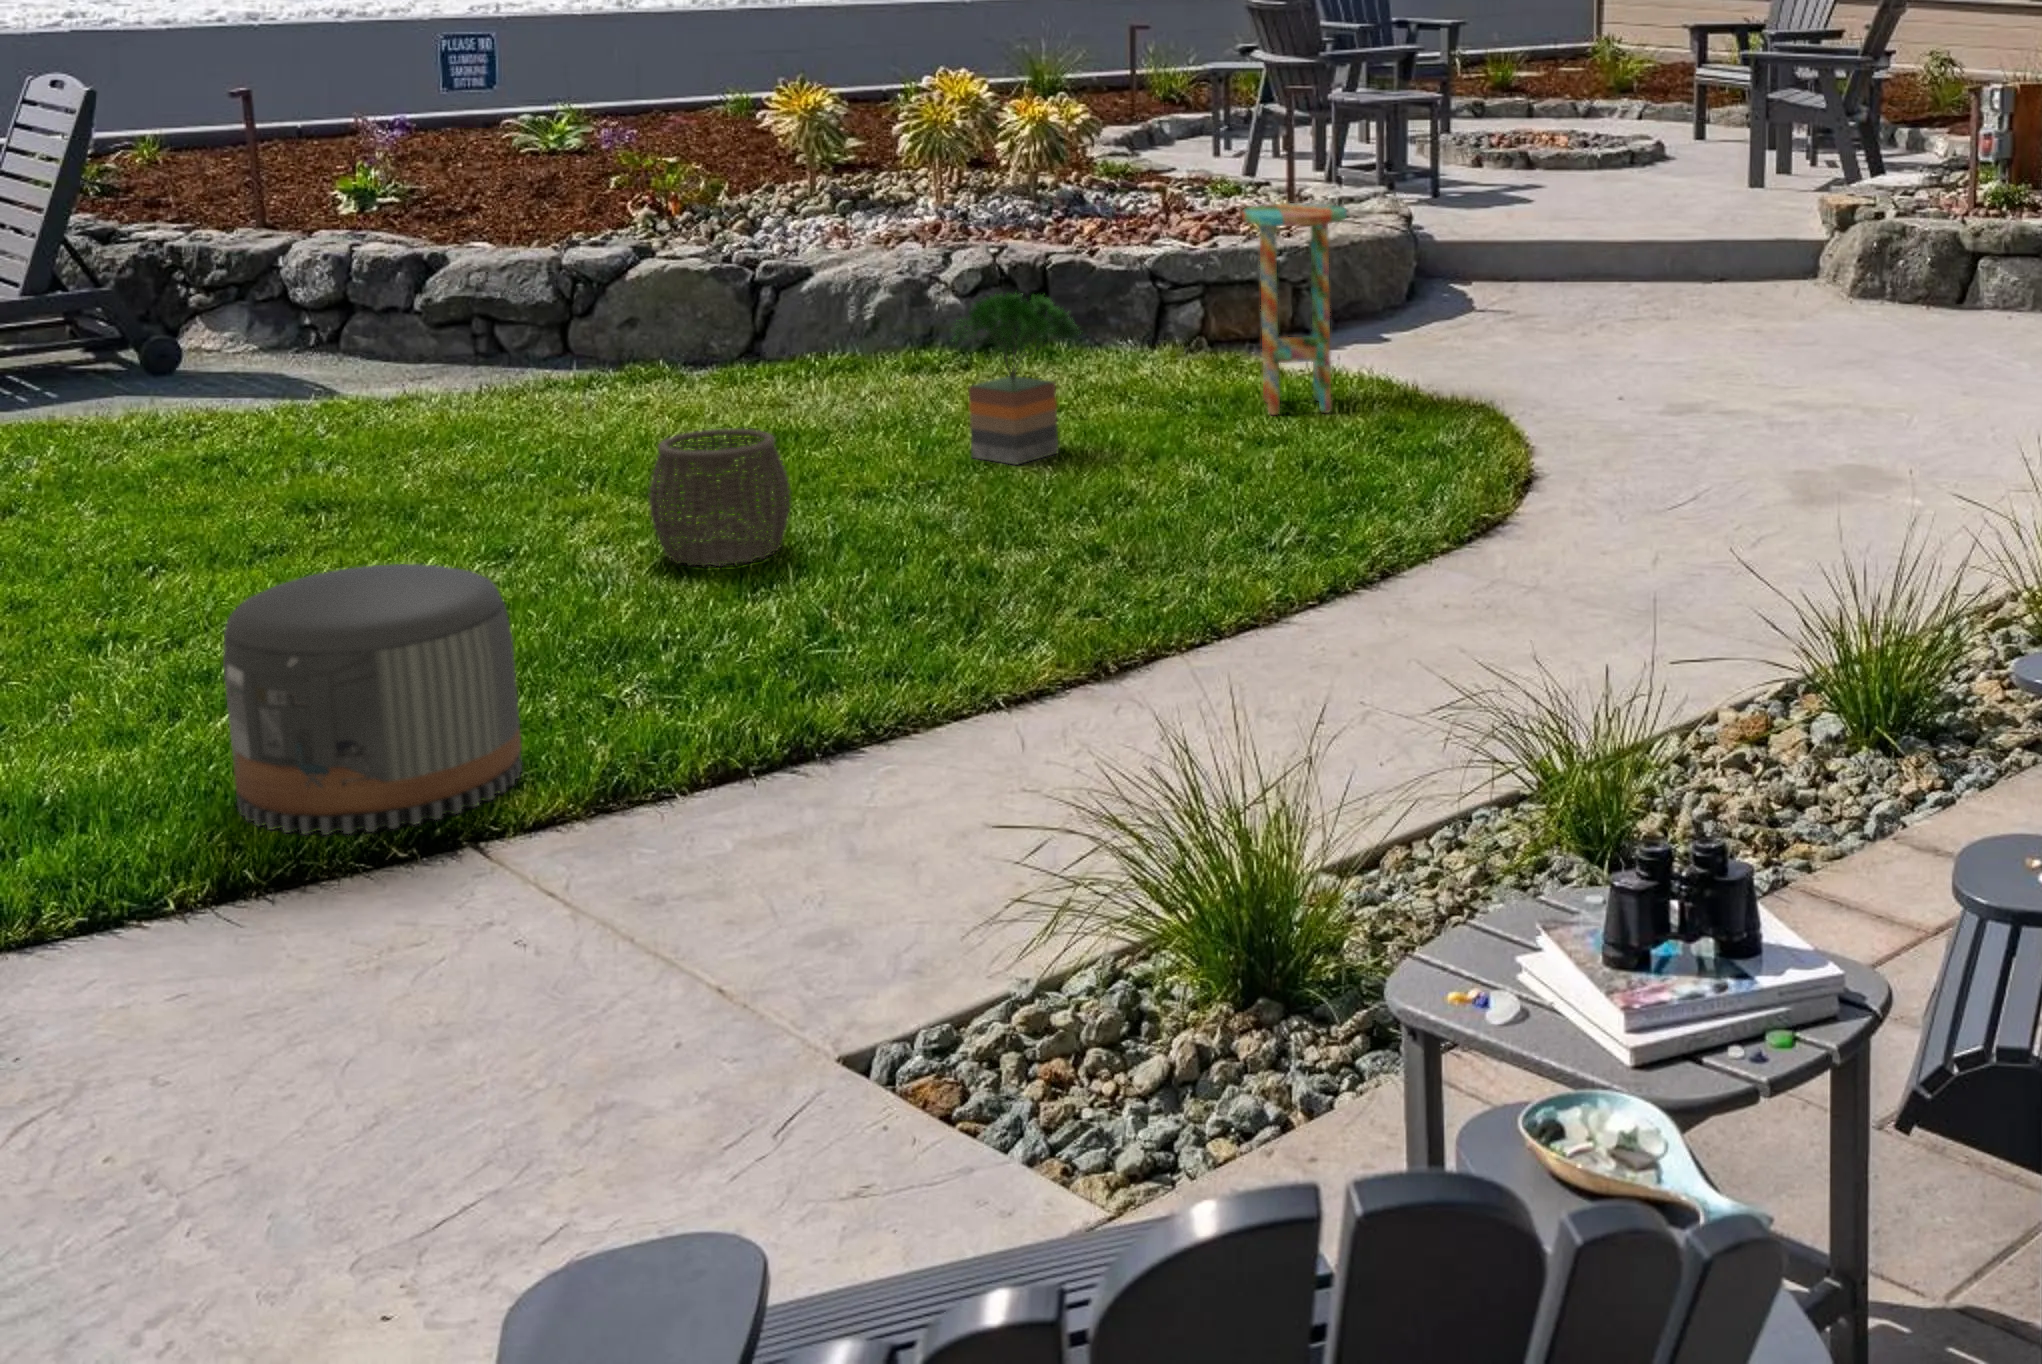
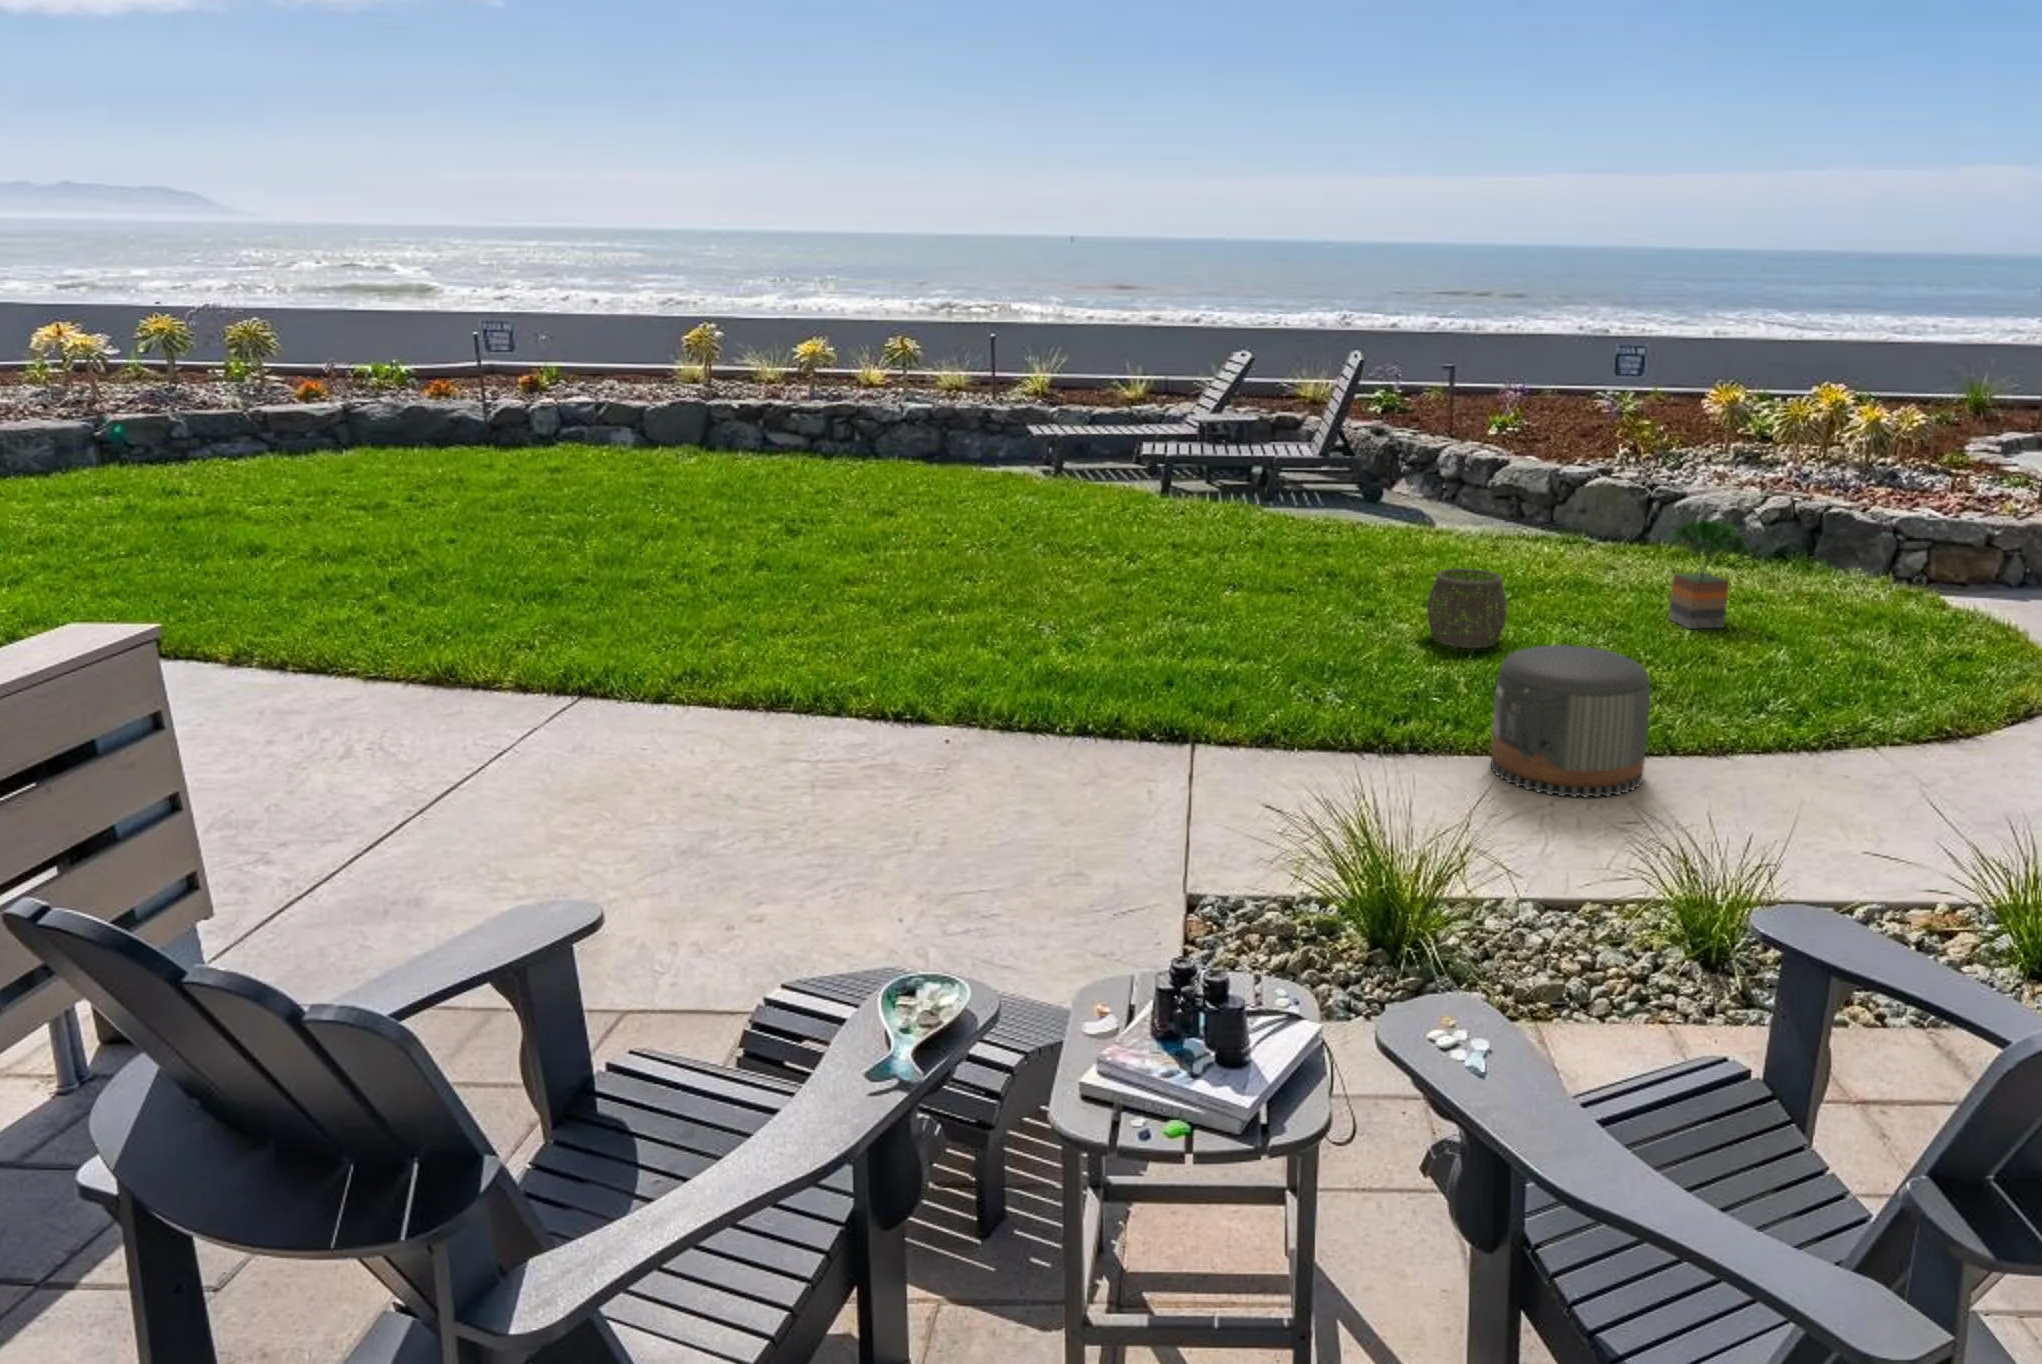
side table: present [1242,203,1347,415] -> none [1896,487,1985,639]
pouf: present [223,564,522,835] -> present [1491,645,1650,797]

